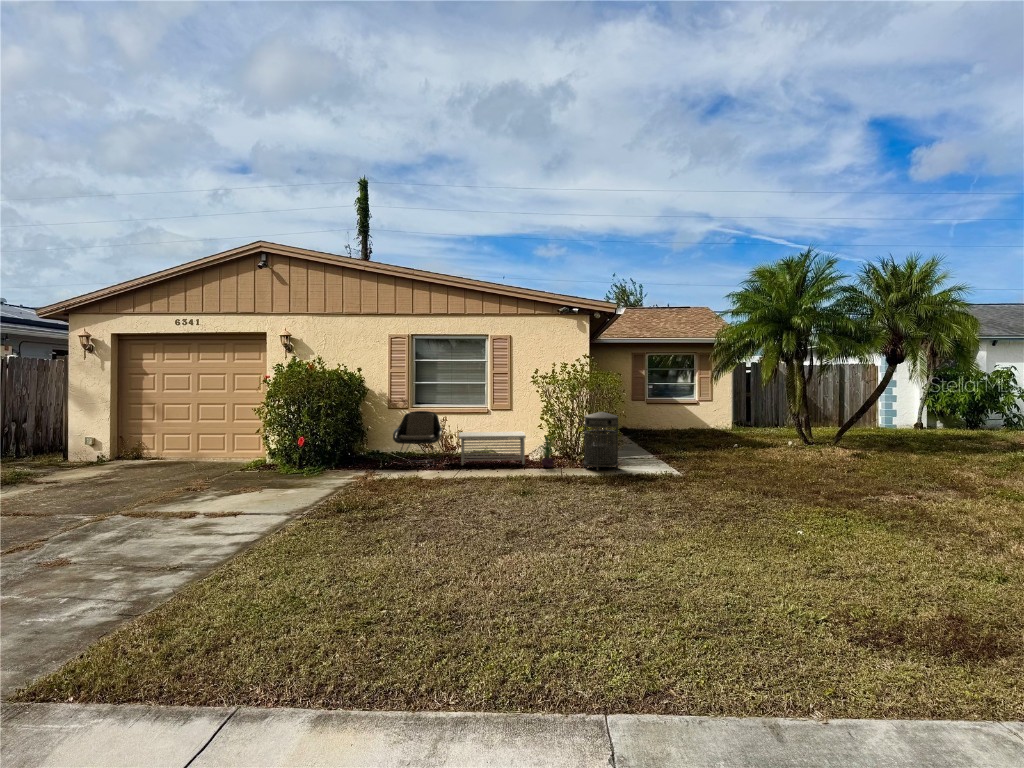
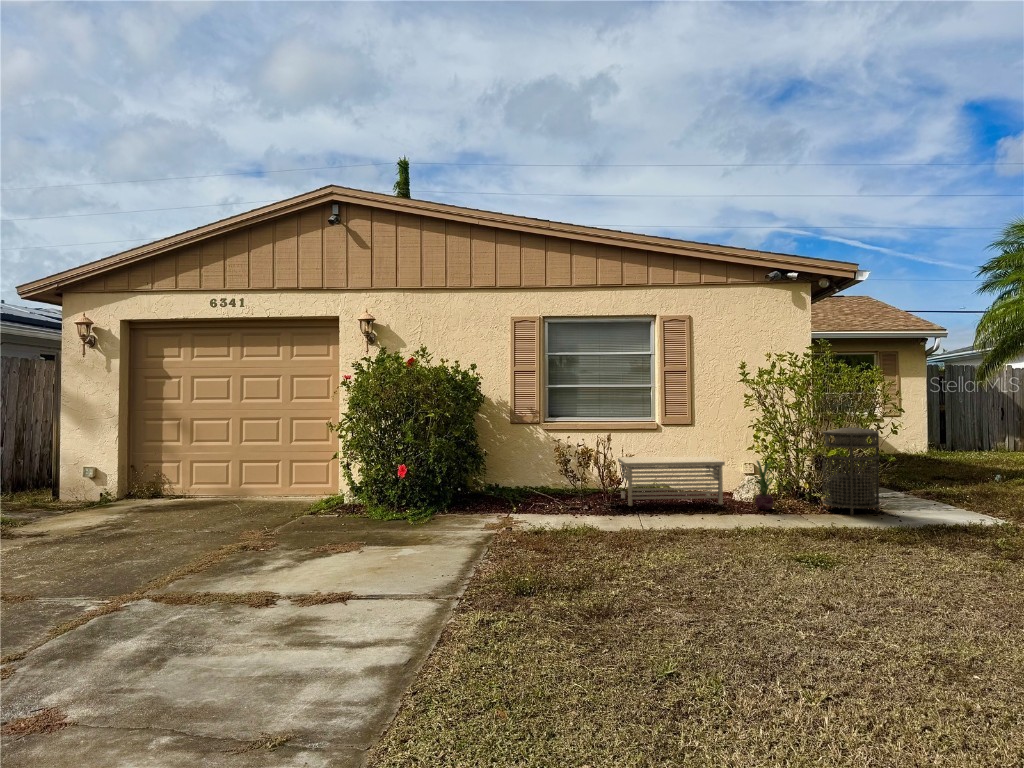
lounge chair: present [393,411,442,466] -> none [528,426,599,508]

